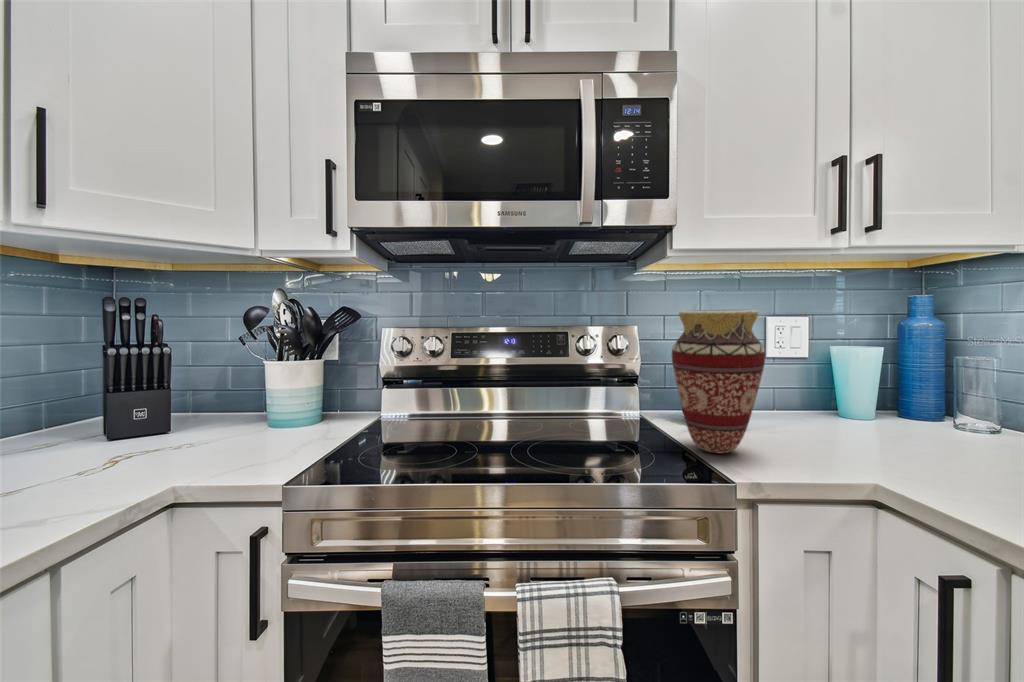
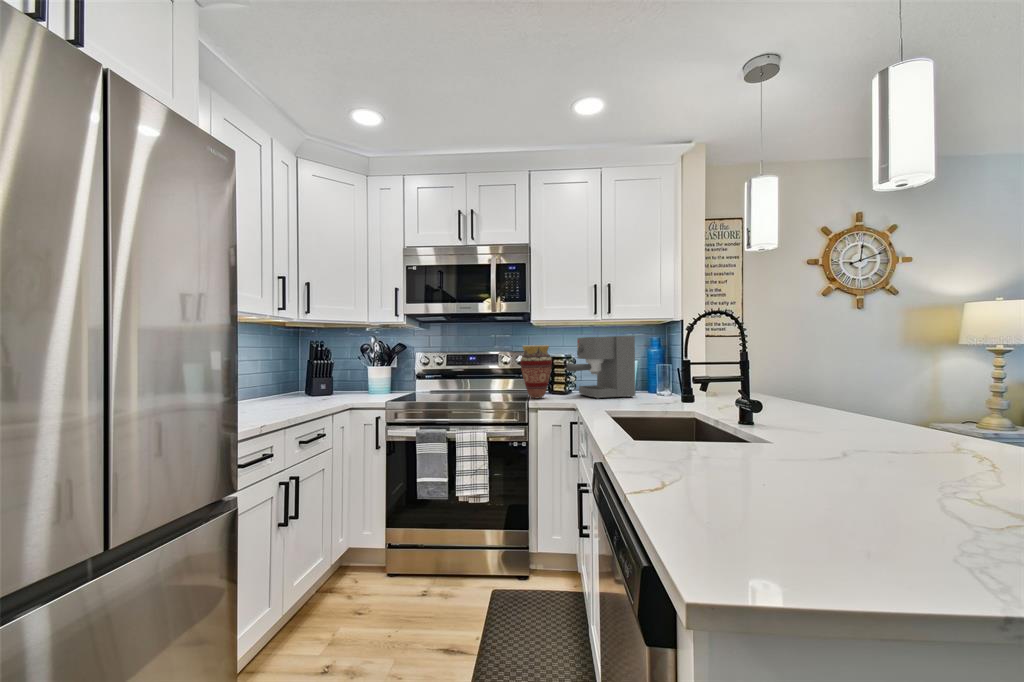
coffee maker: none [781,287,971,455] -> present [566,336,635,399]

